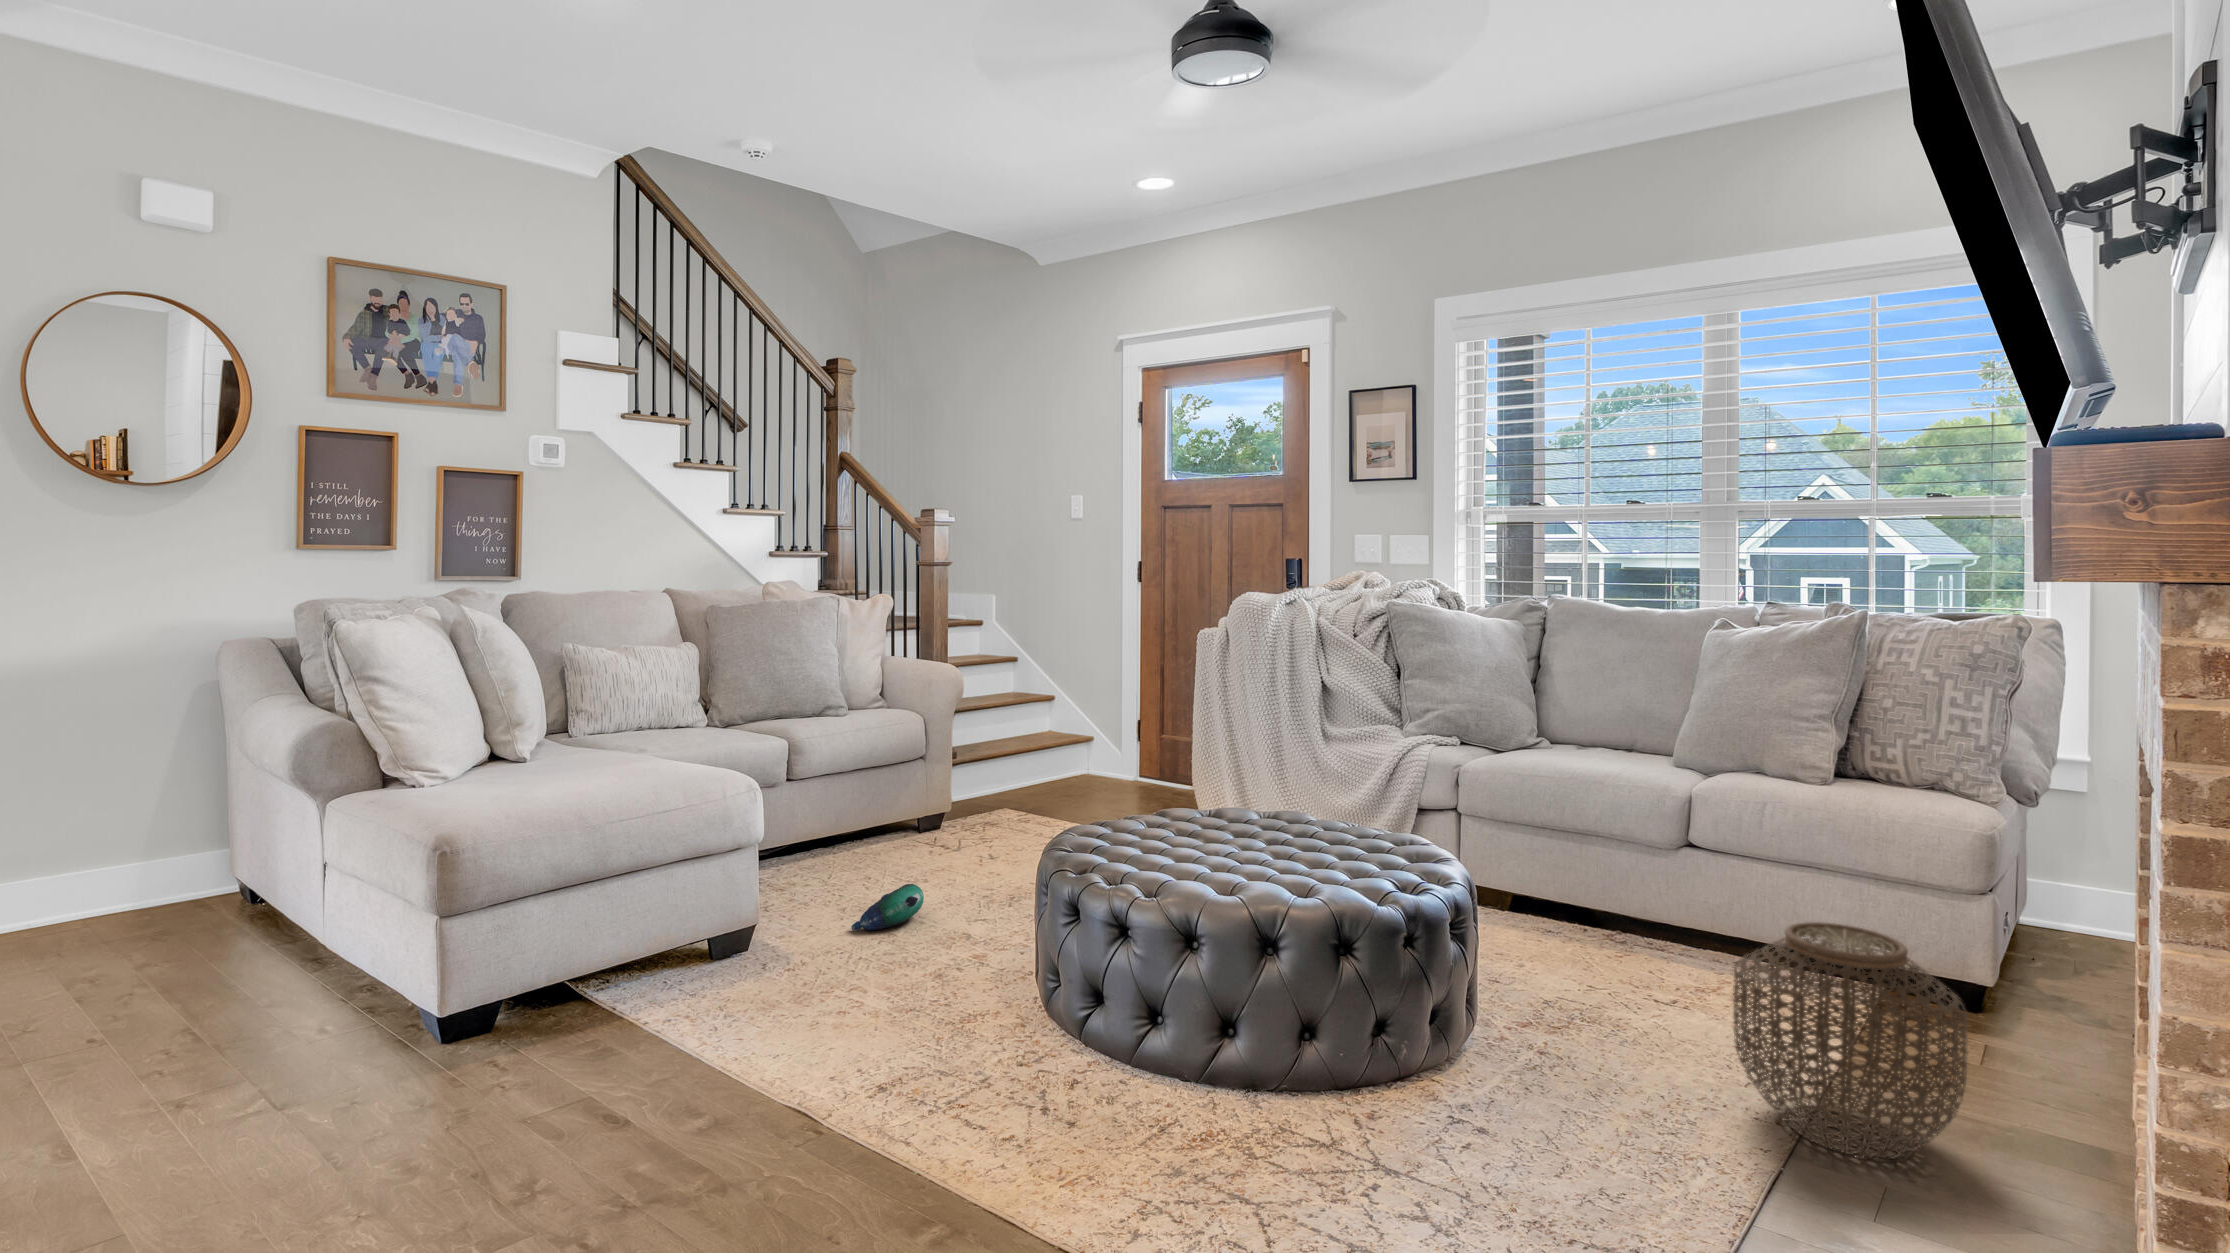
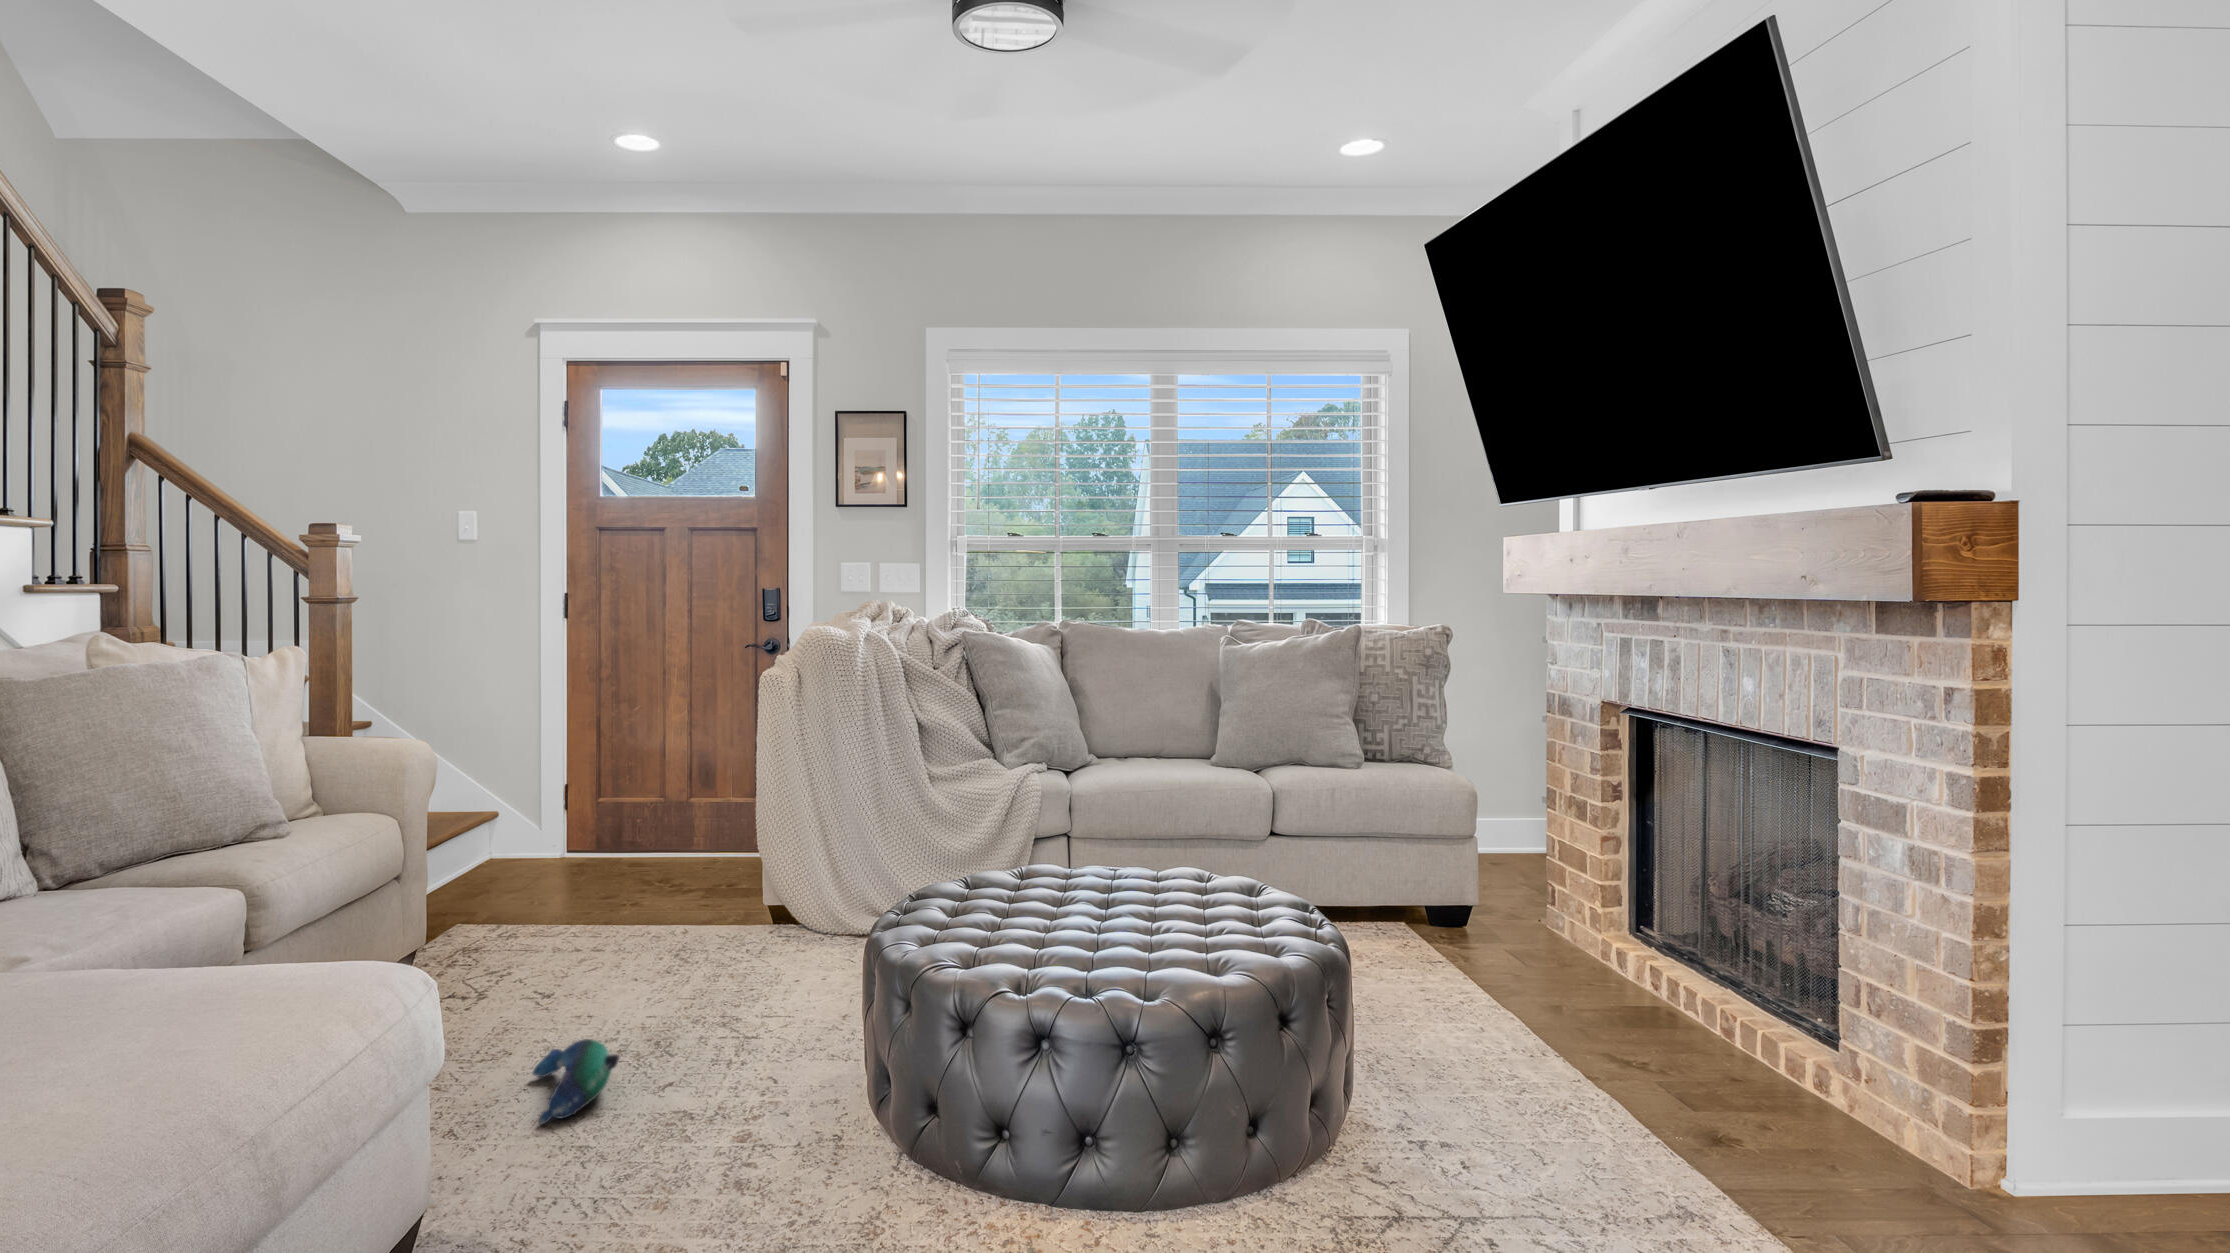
woven basket: present [1733,922,1967,1159] -> none [1476,868,1638,1047]

